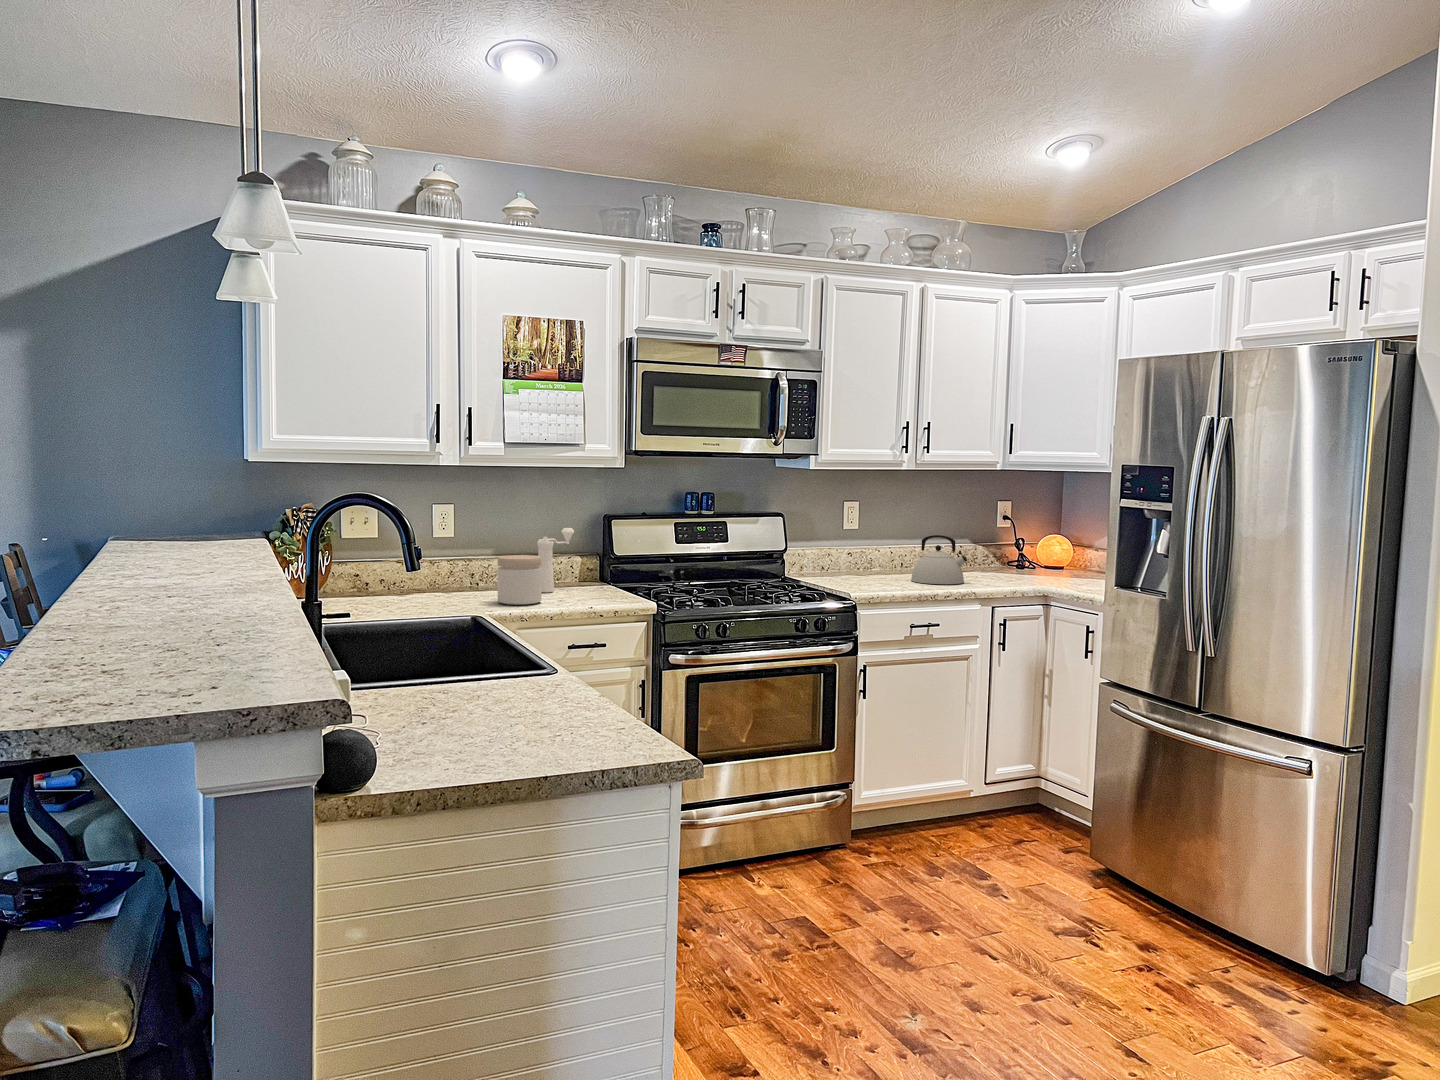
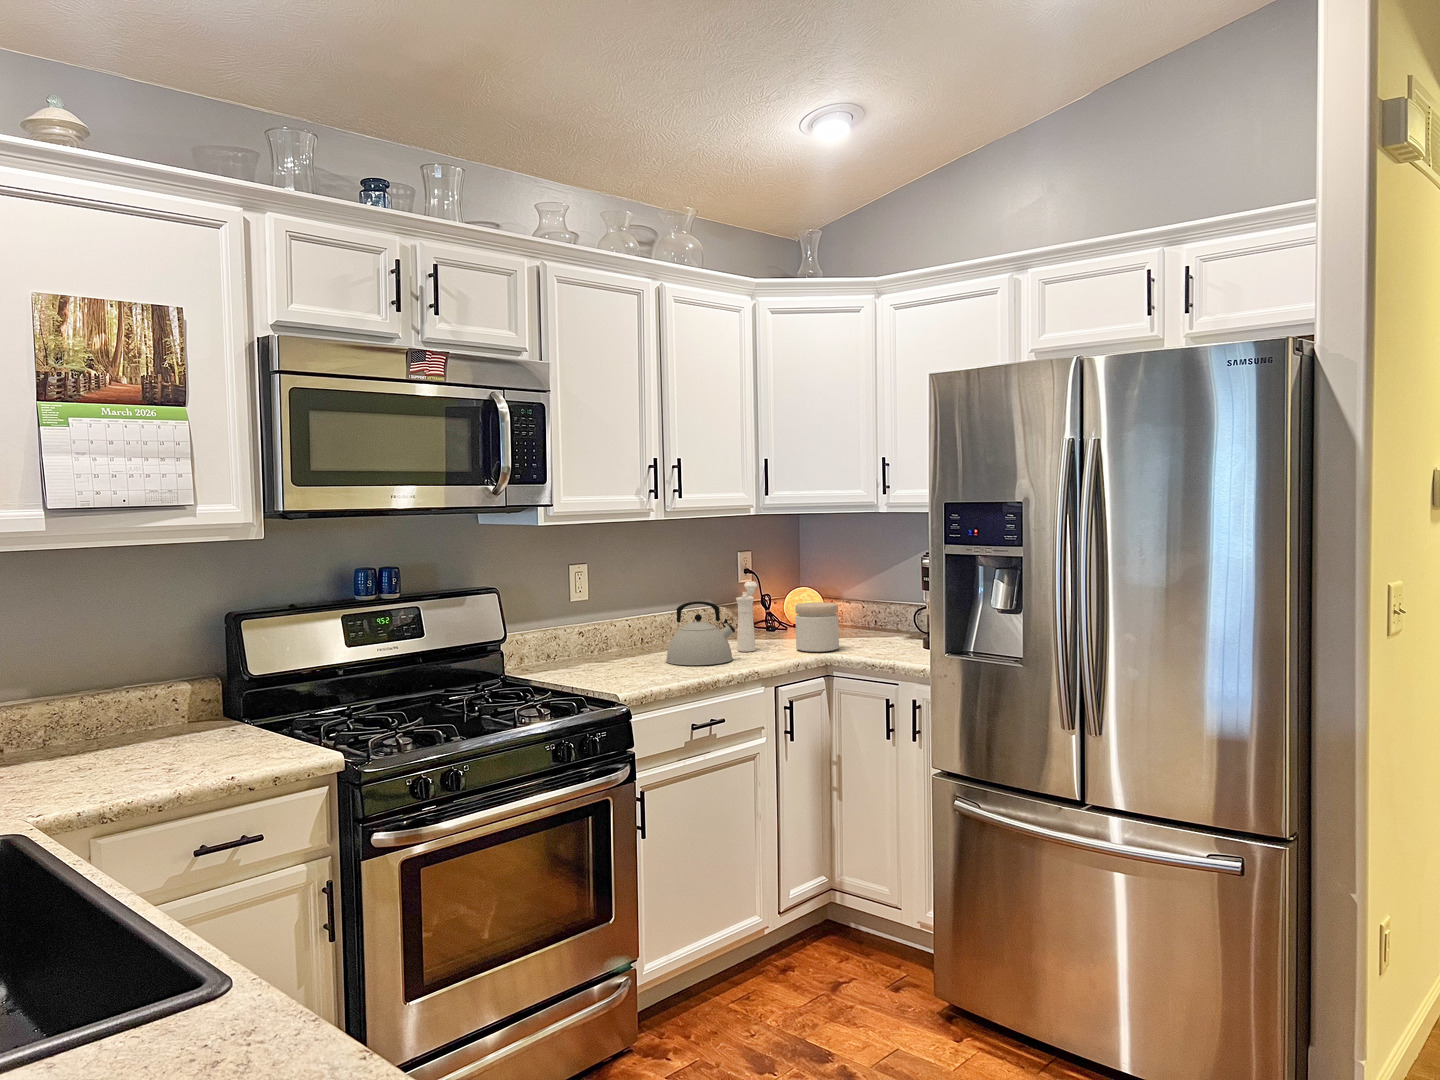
pepper mill: present [537,528,574,592] -> present [736,581,757,652]
jar: present [498,555,542,605] -> present [795,602,839,652]

